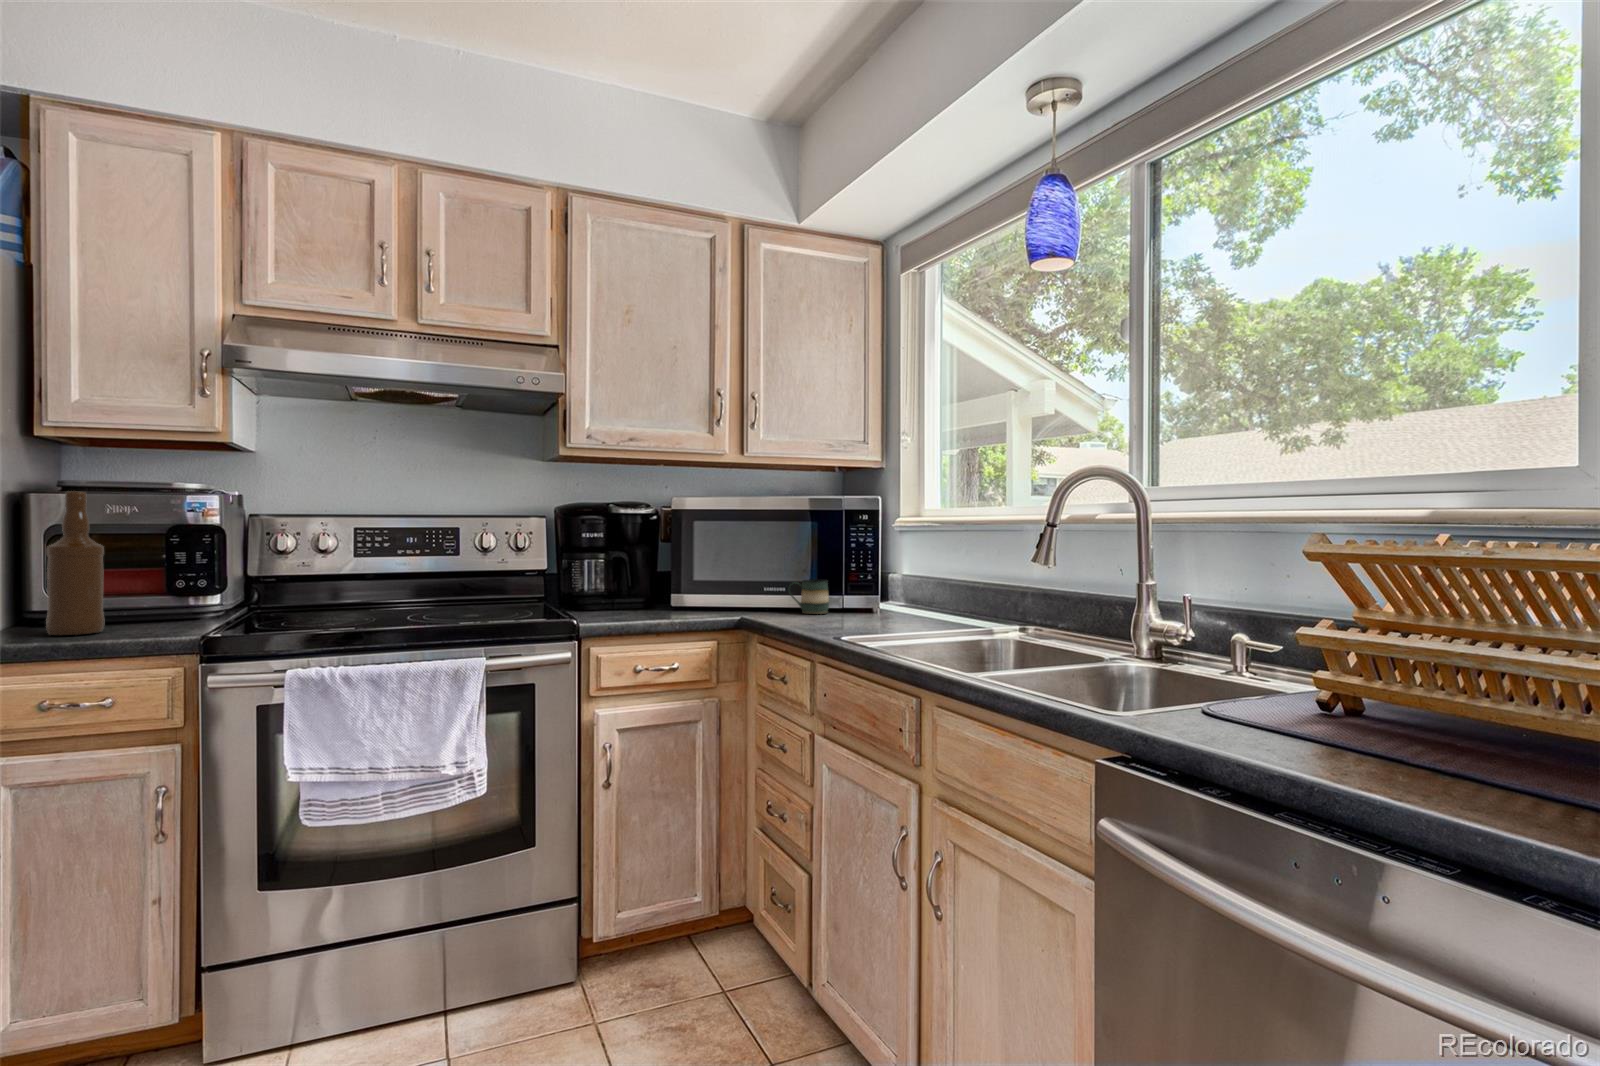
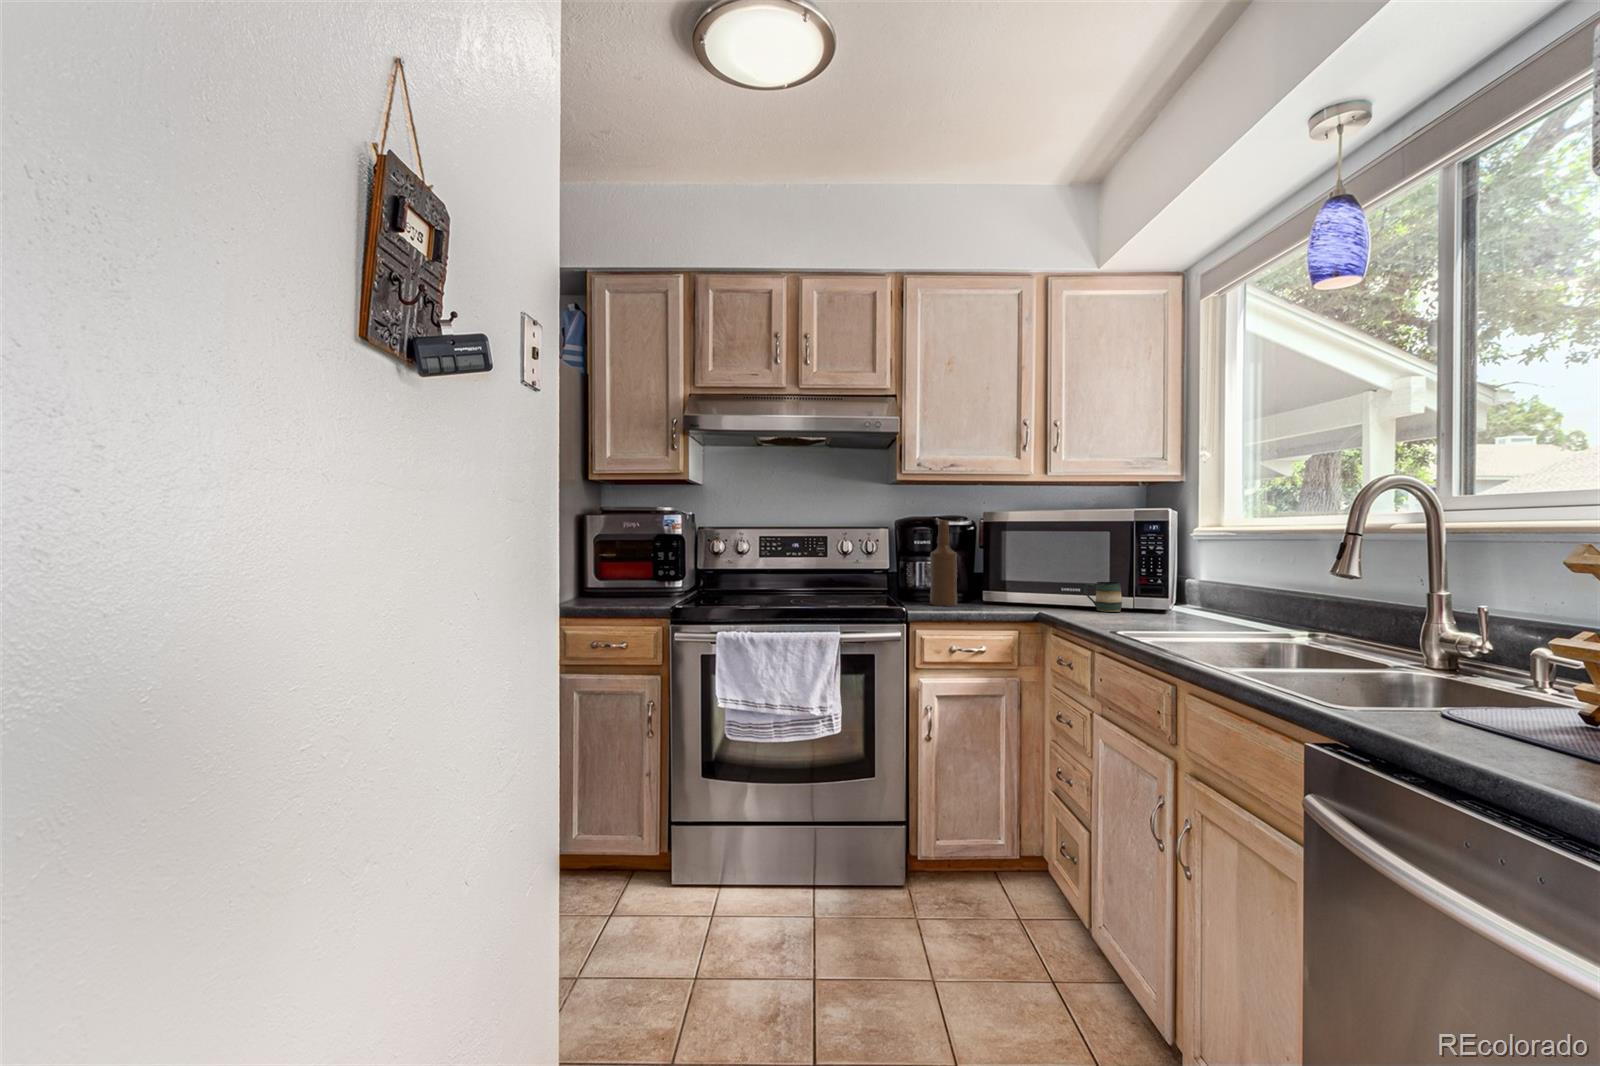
bottle: present [46,491,104,635] -> present [930,520,957,606]

